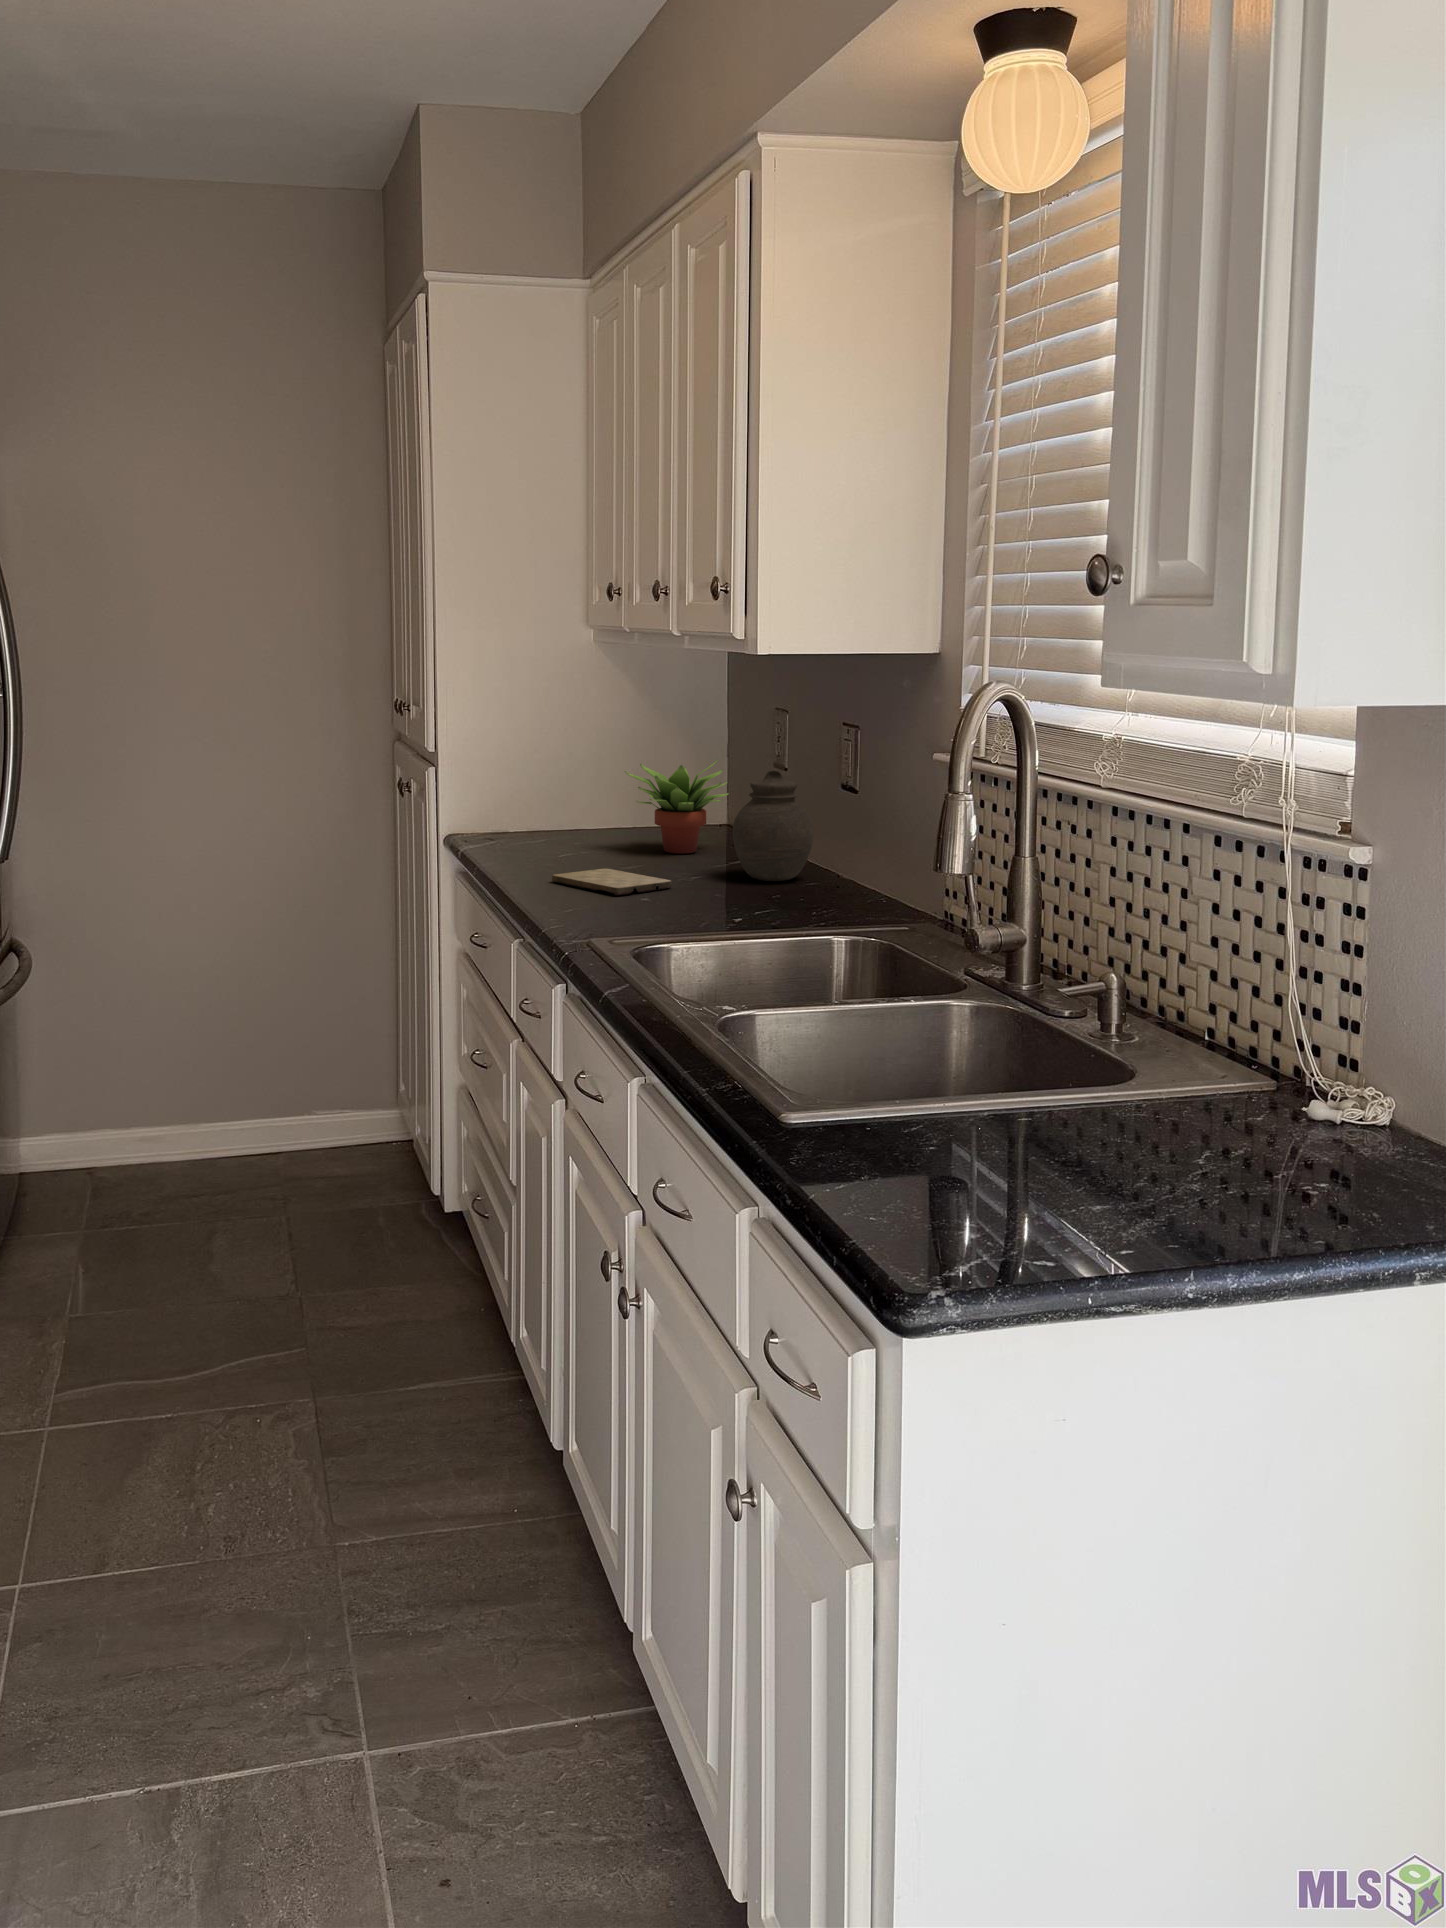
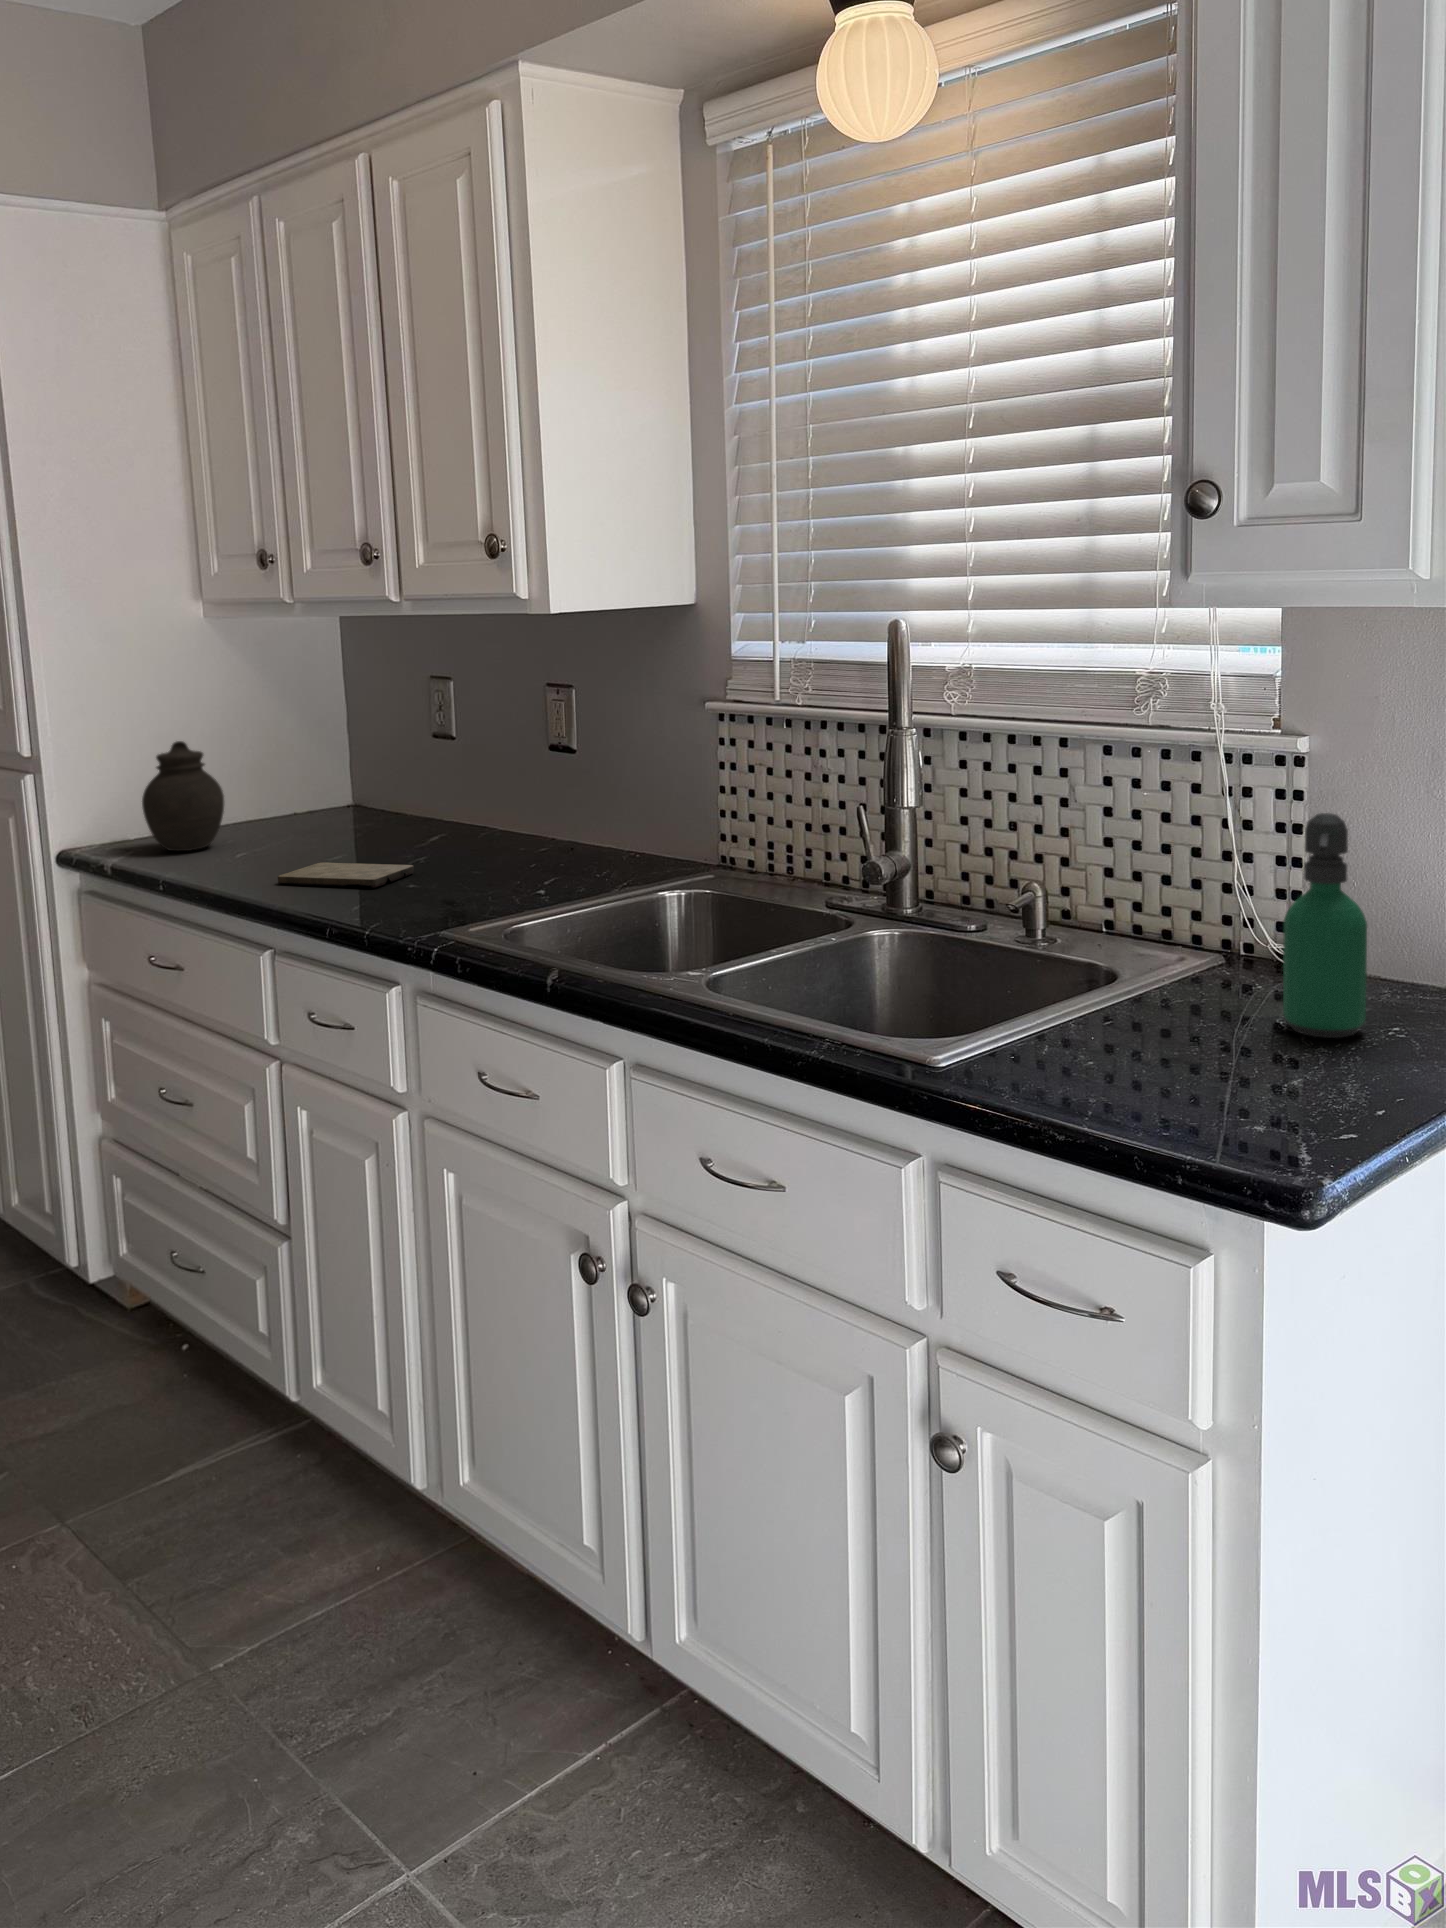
succulent plant: present [625,759,729,854] -> none [289,733,400,840]
jar: present [733,770,814,881] -> present [142,741,224,851]
soap dispenser: none [1199,928,1297,1186] -> present [1283,813,1367,1038]

